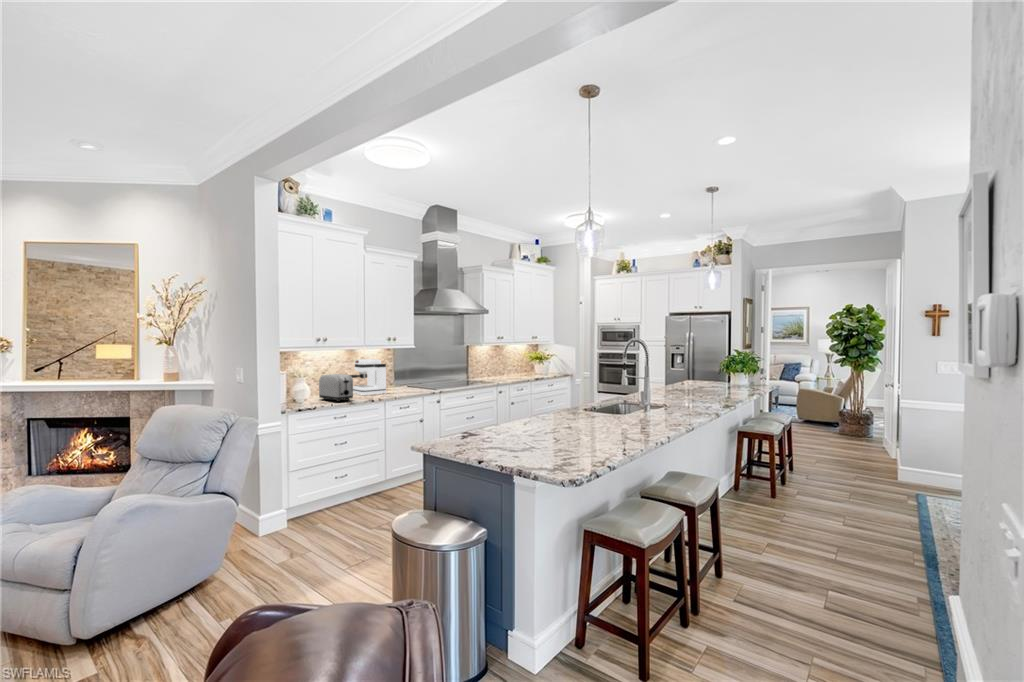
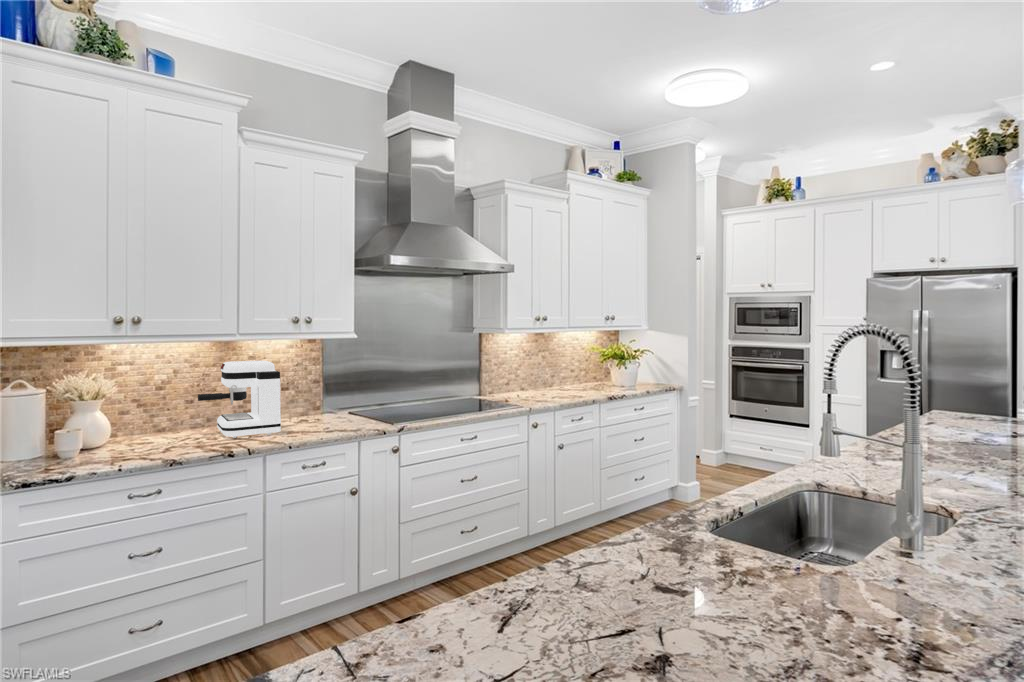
toaster: present [319,374,353,402] -> none [119,394,183,459]

